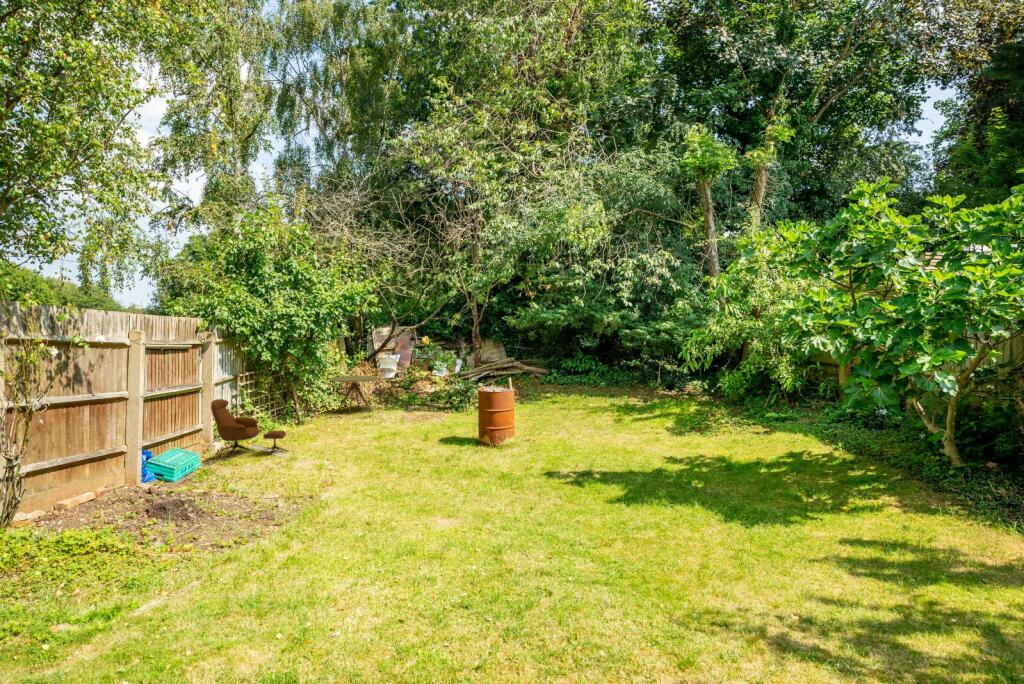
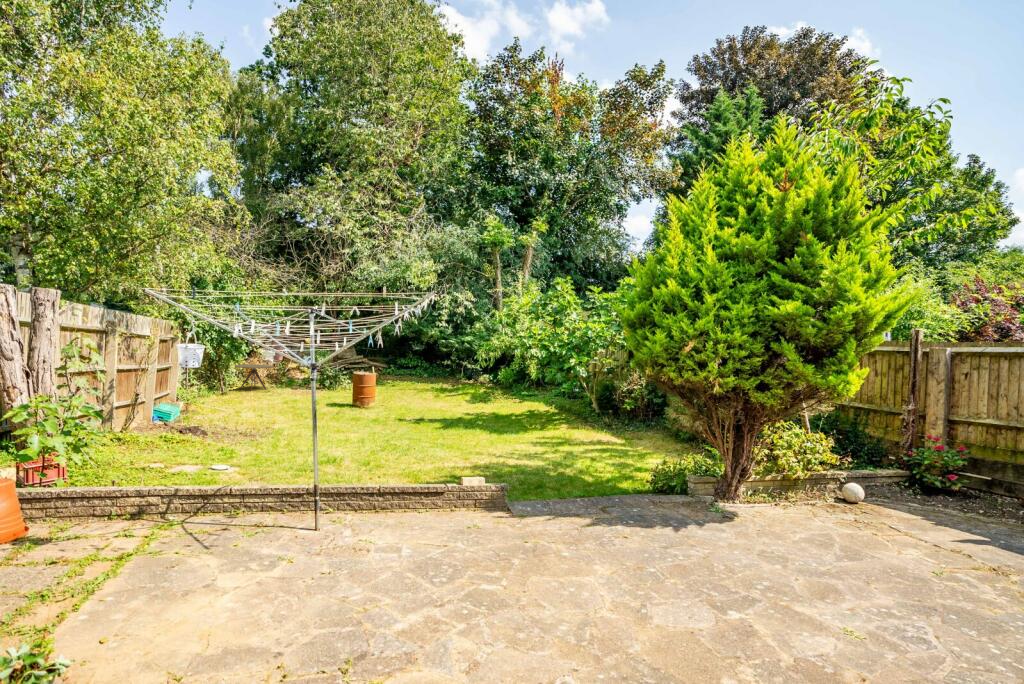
lounge chair: present [211,399,287,455] -> none [177,375,230,412]

